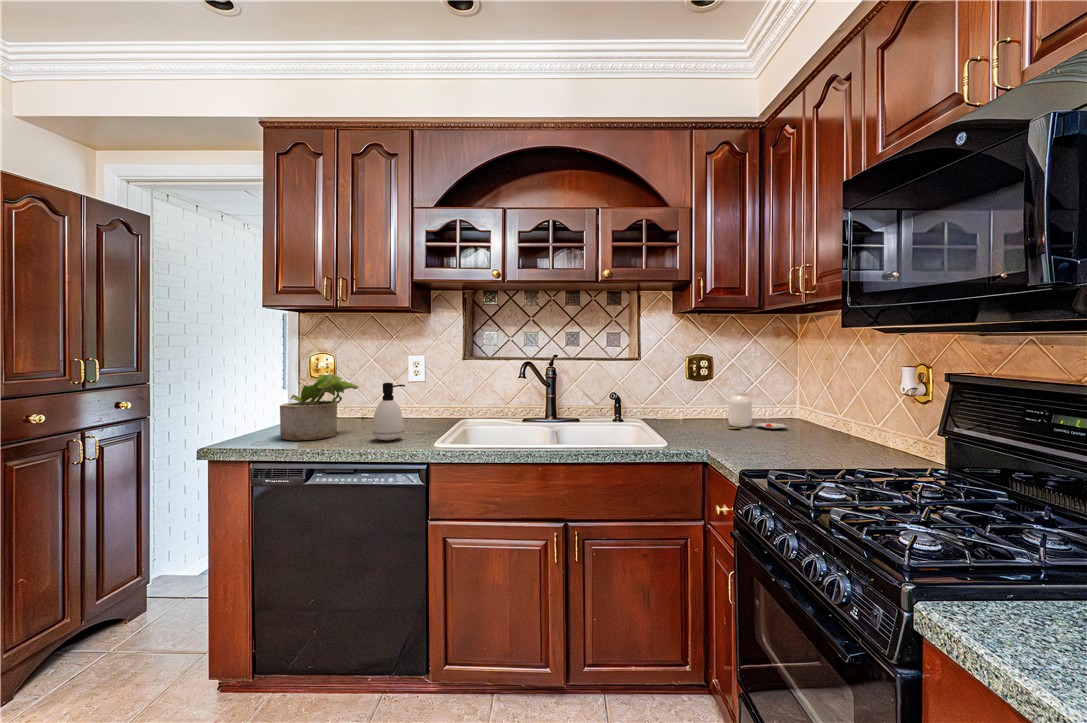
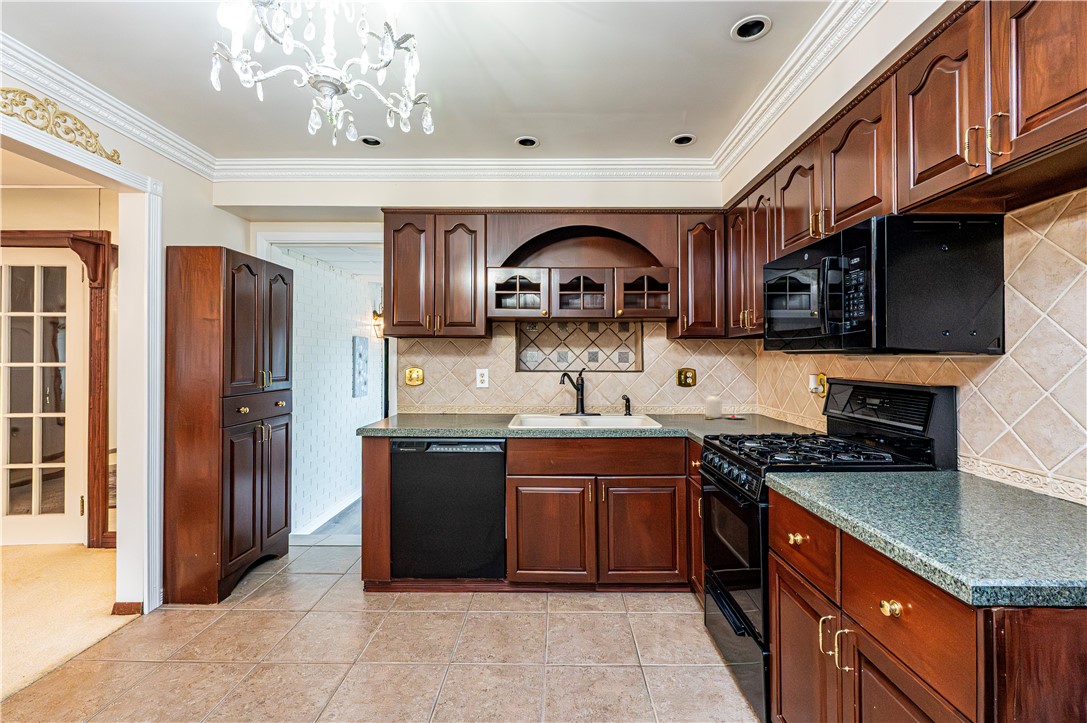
potted plant: present [280,374,358,441] -> none [401,381,449,425]
soap dispenser: present [372,383,405,440] -> none [464,386,486,425]

